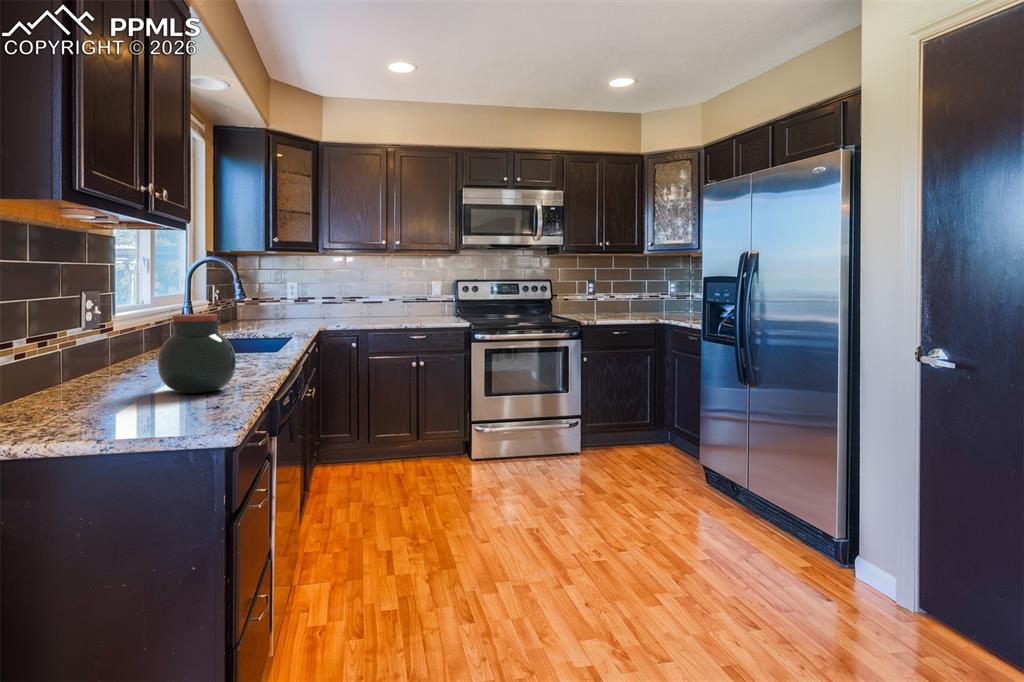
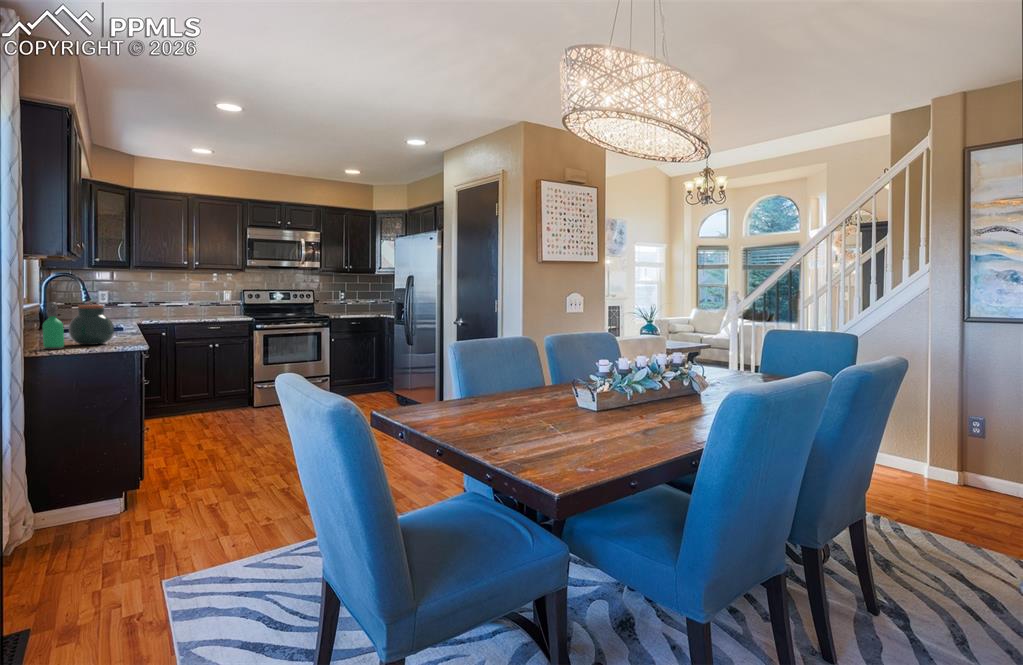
soap dispenser: none [91,311,133,410] -> present [42,302,64,349]

